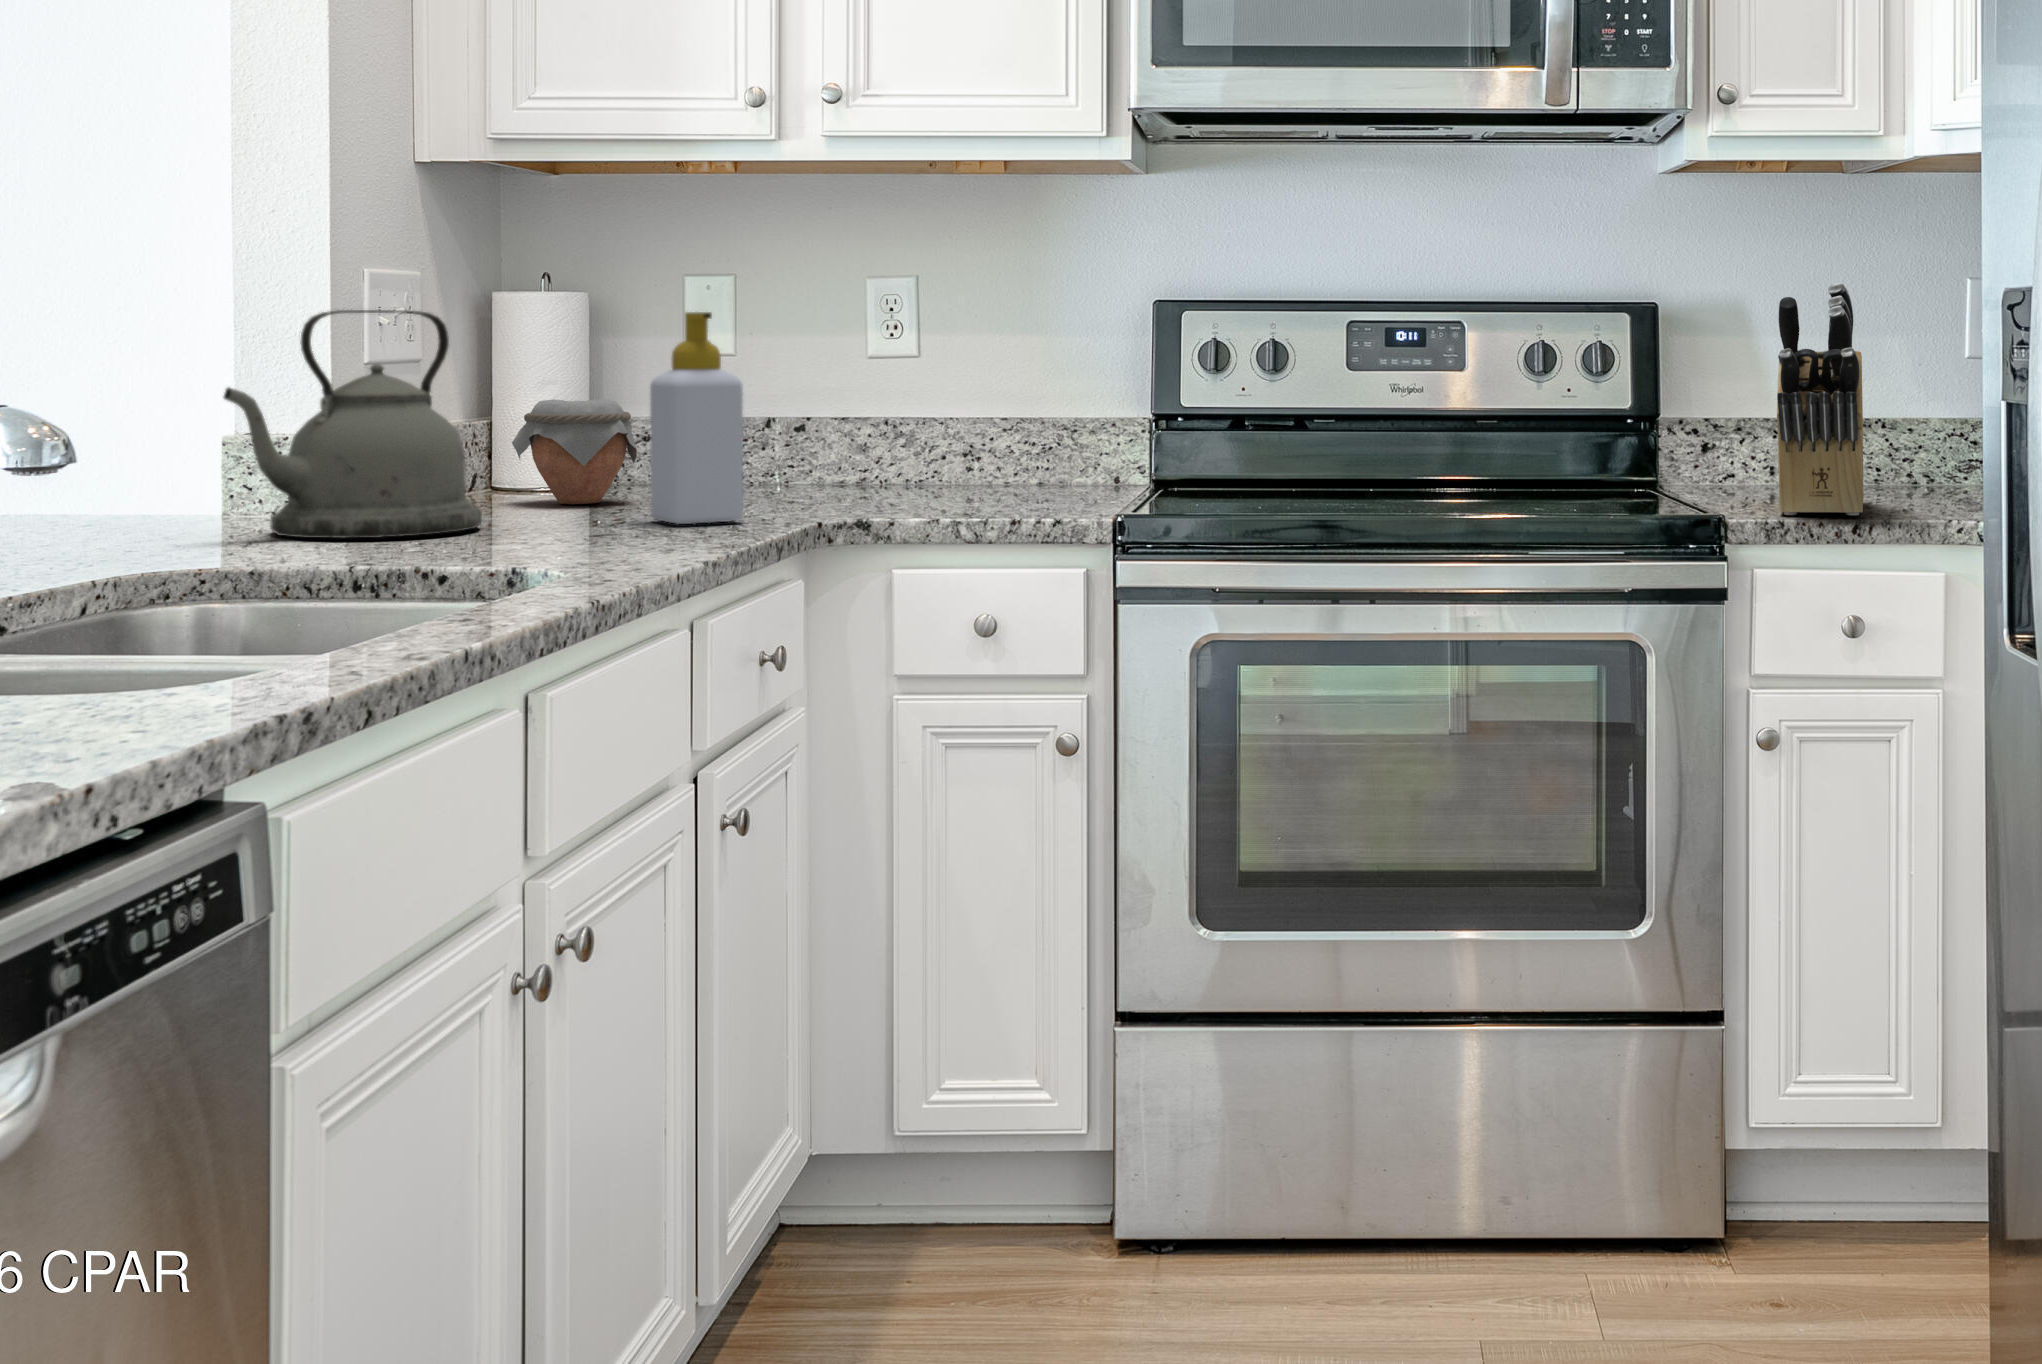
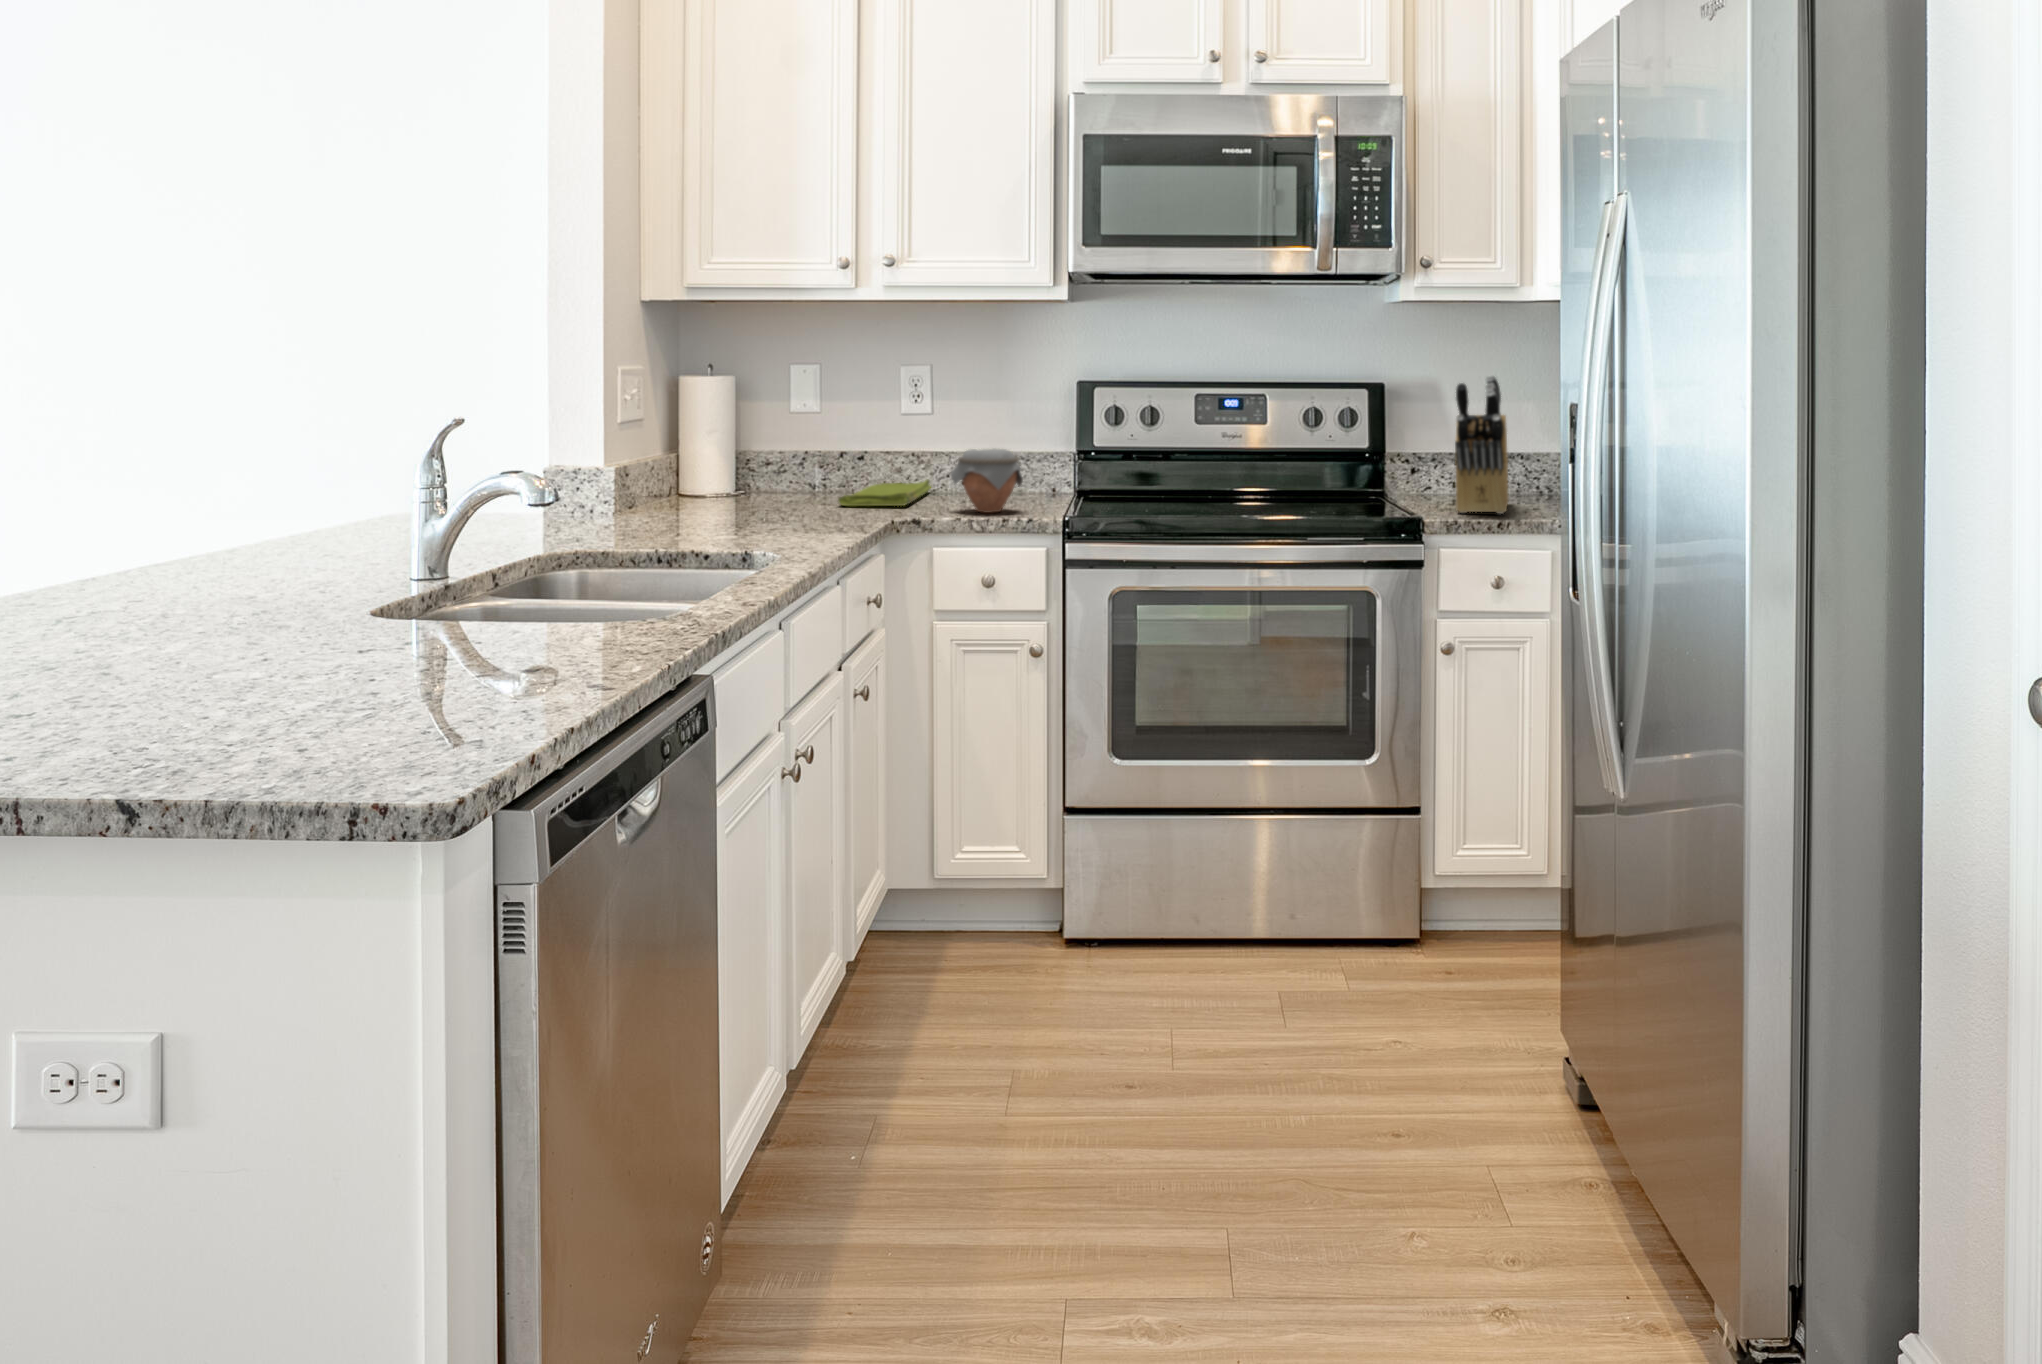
kettle: present [224,310,482,538] -> none [564,397,700,531]
soap bottle: present [650,312,743,524] -> none [792,396,847,521]
jar: present [512,399,637,504] -> present [951,449,1023,513]
dish towel: none [744,464,916,503] -> present [838,480,931,506]

